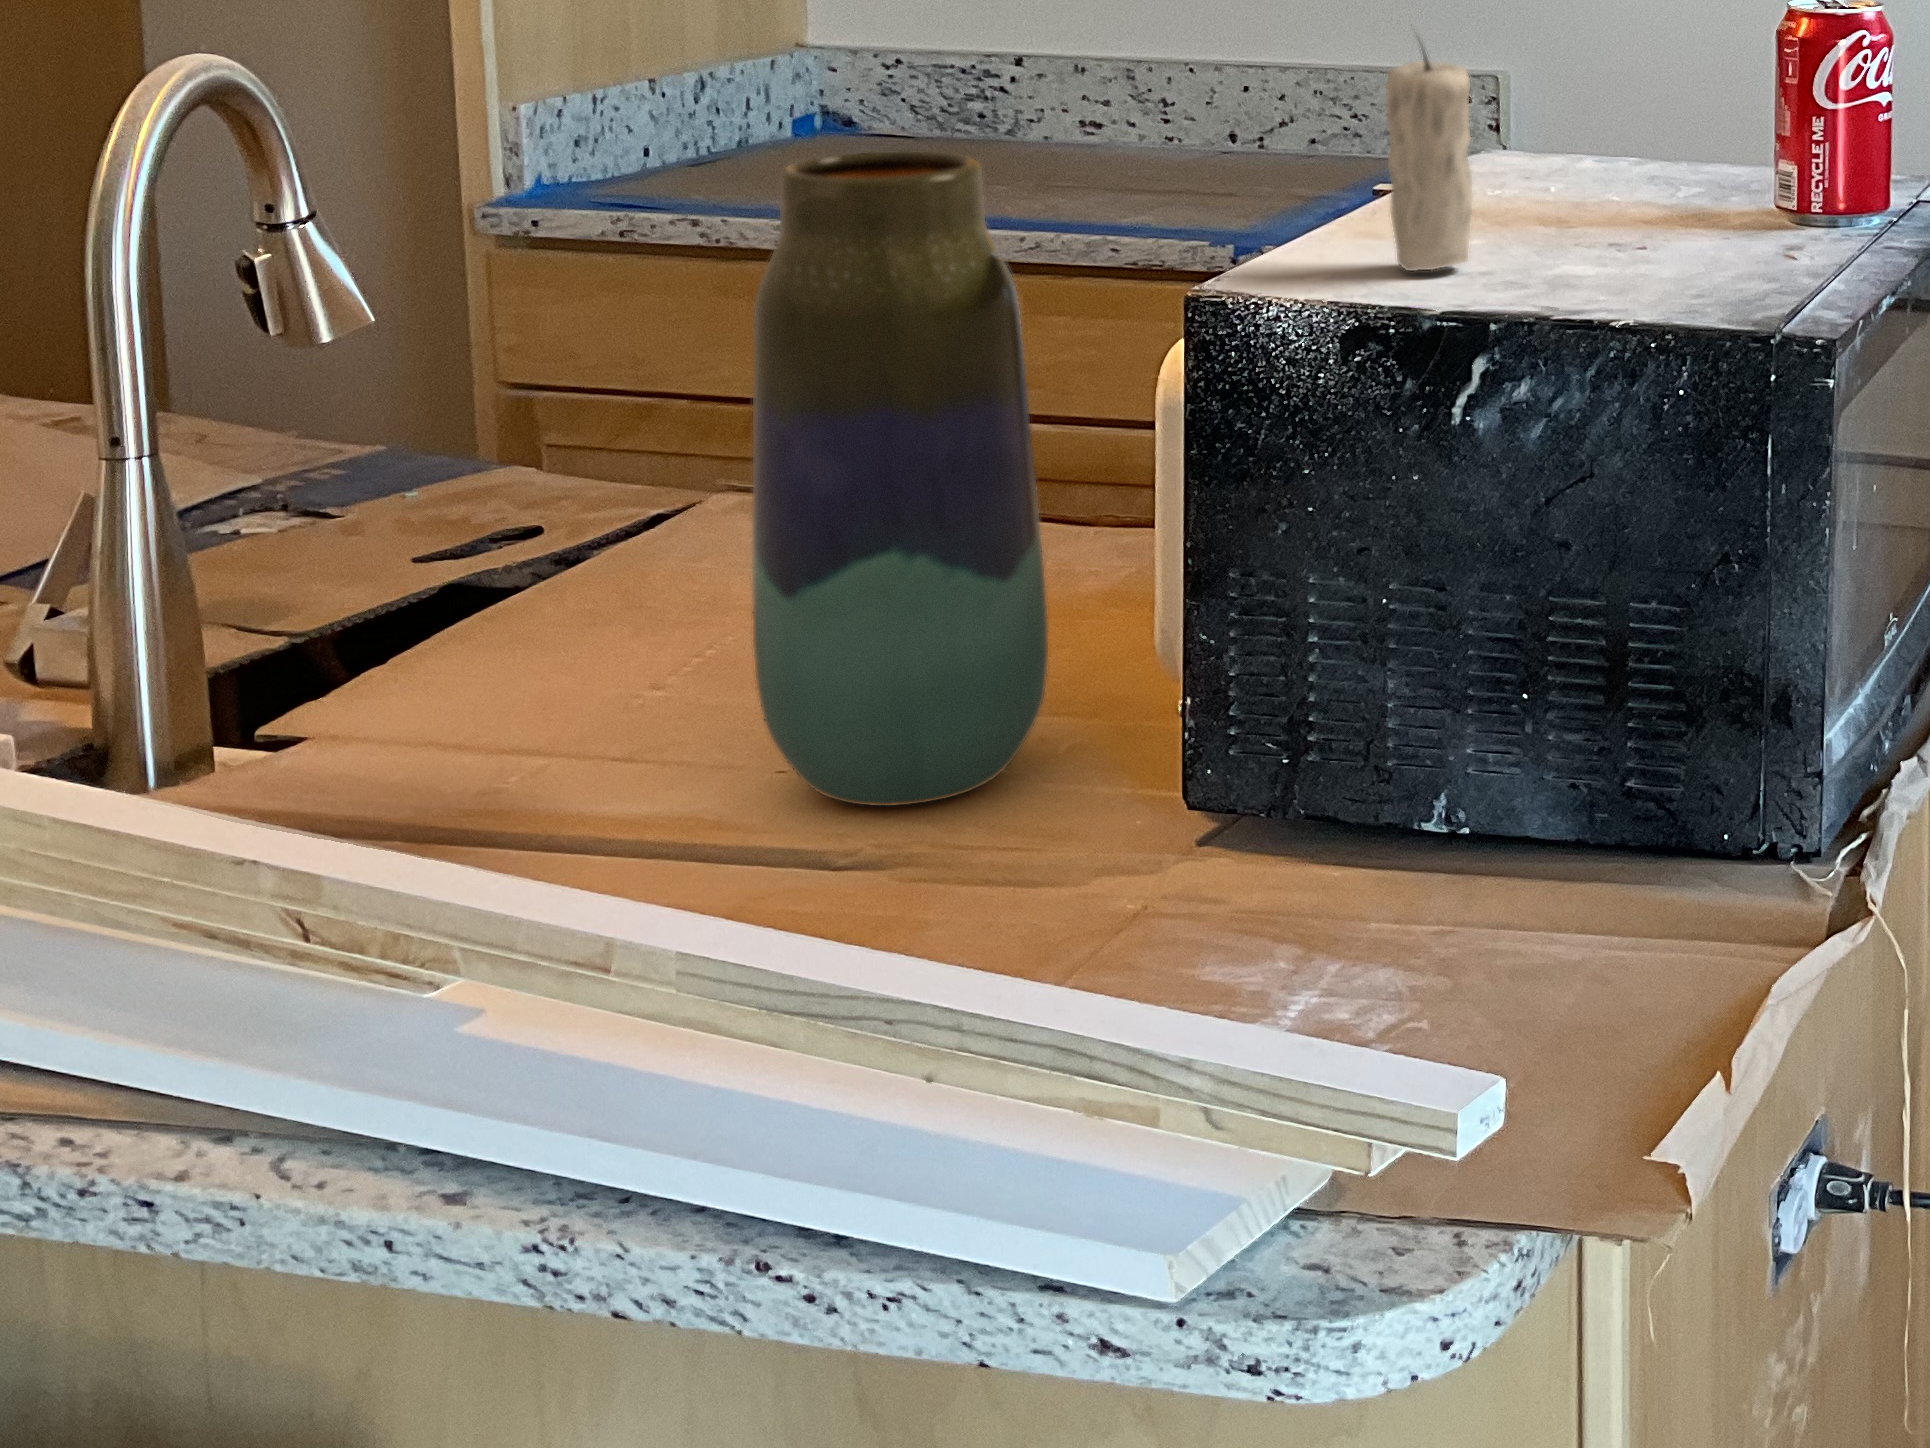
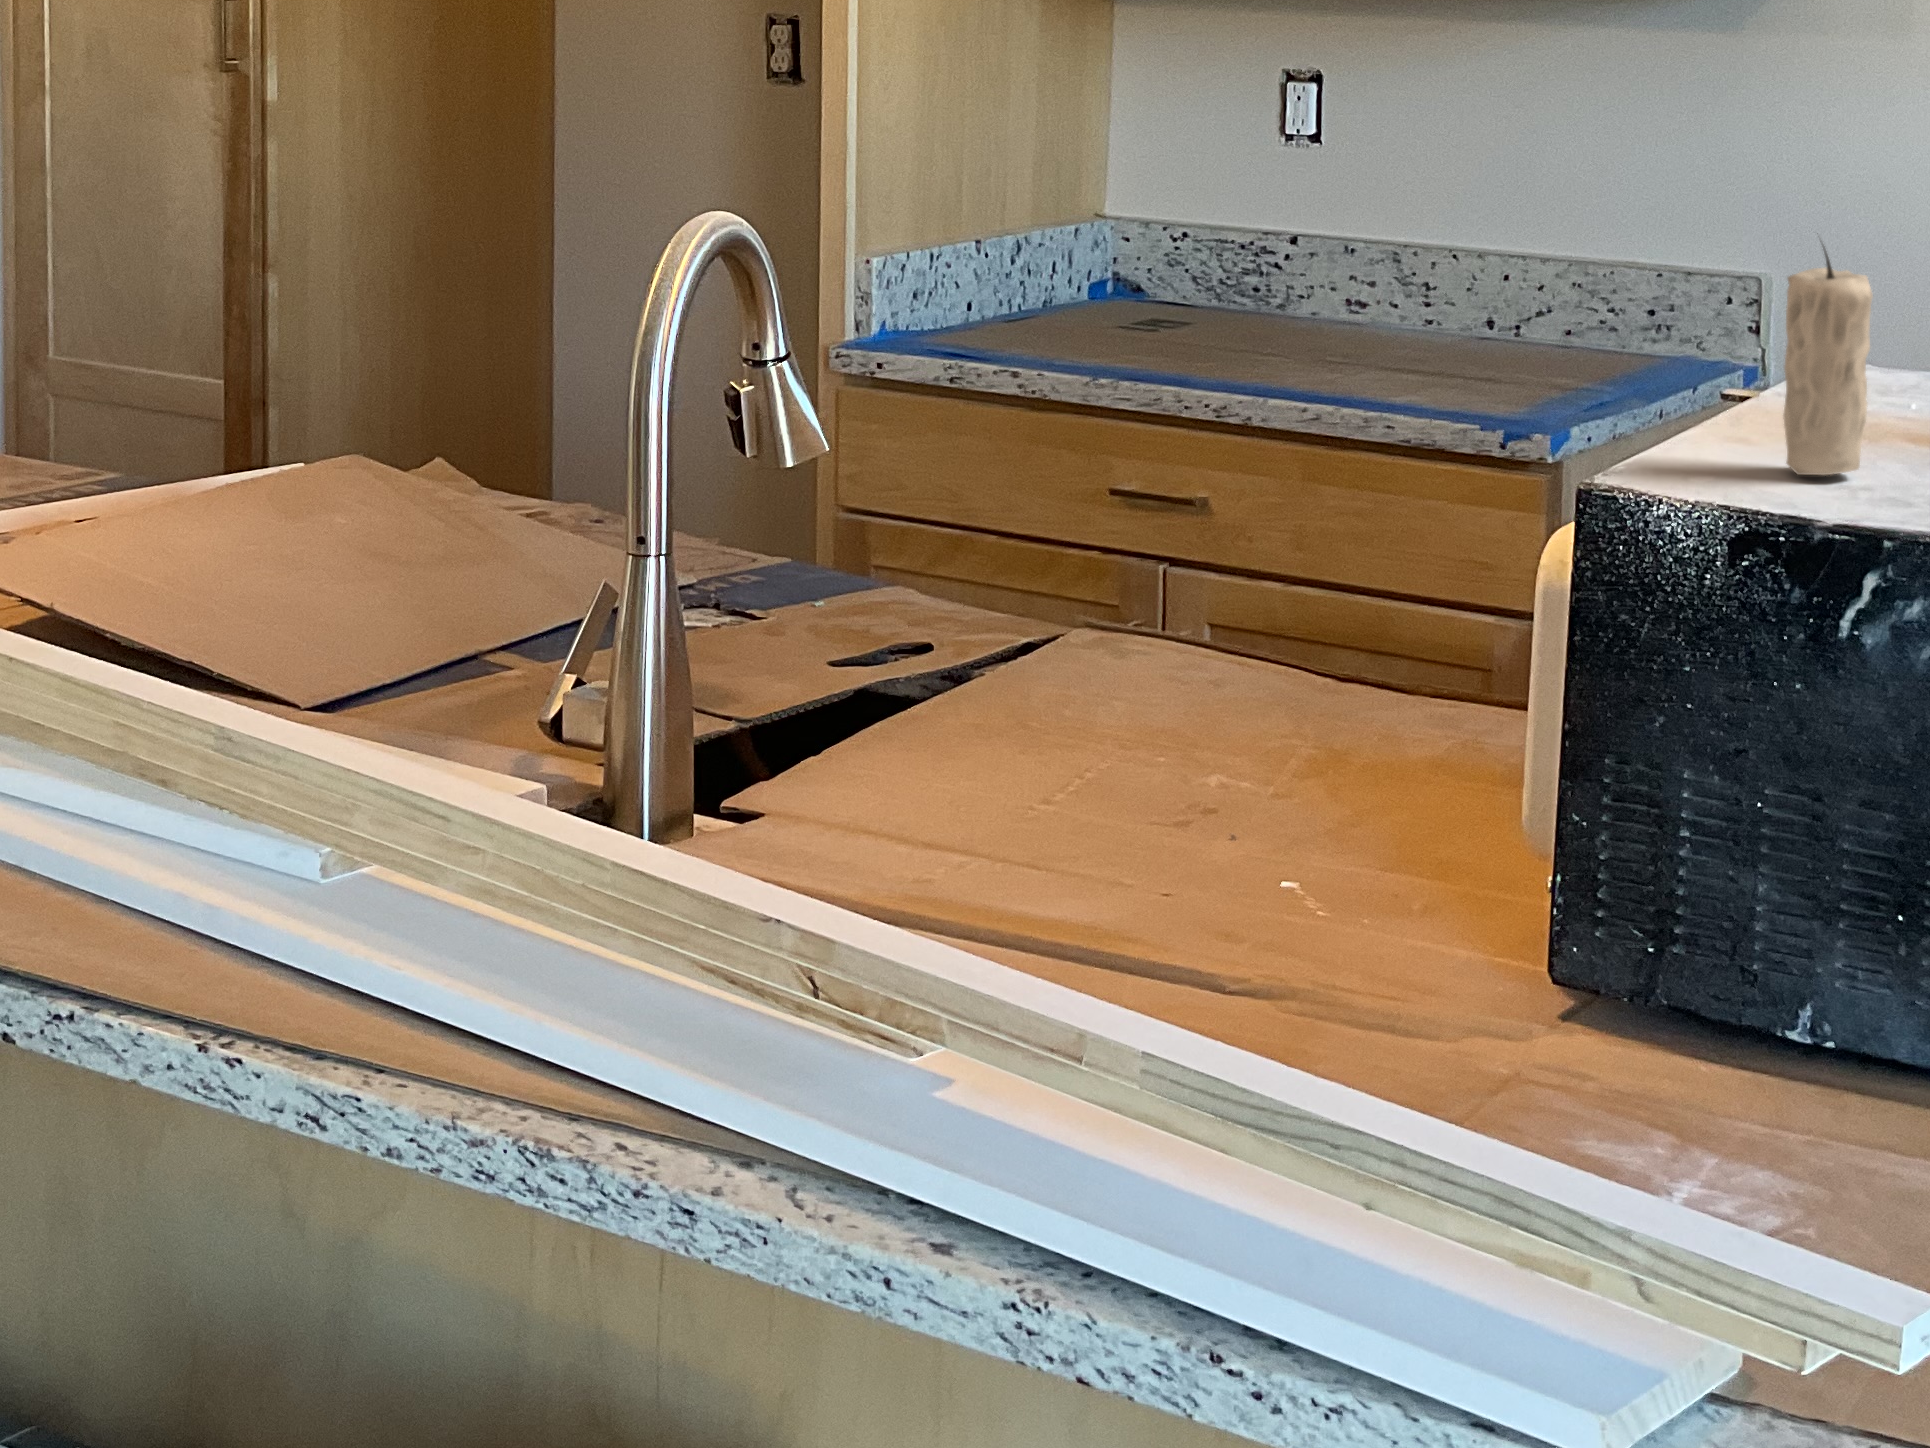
vase: present [752,151,1048,806] -> none [1158,327,1416,940]

